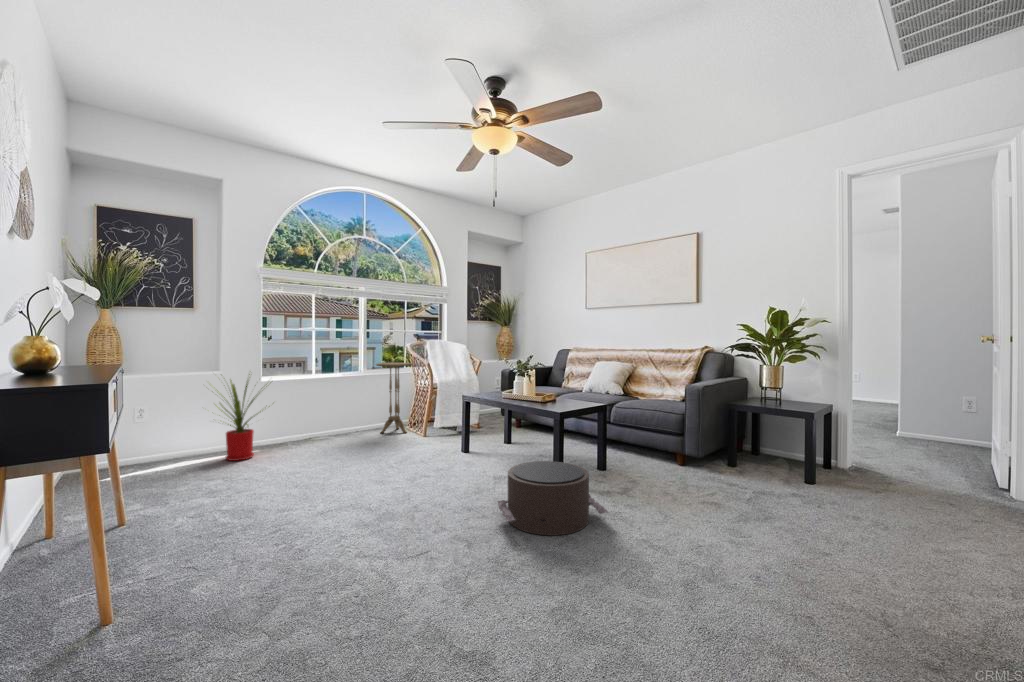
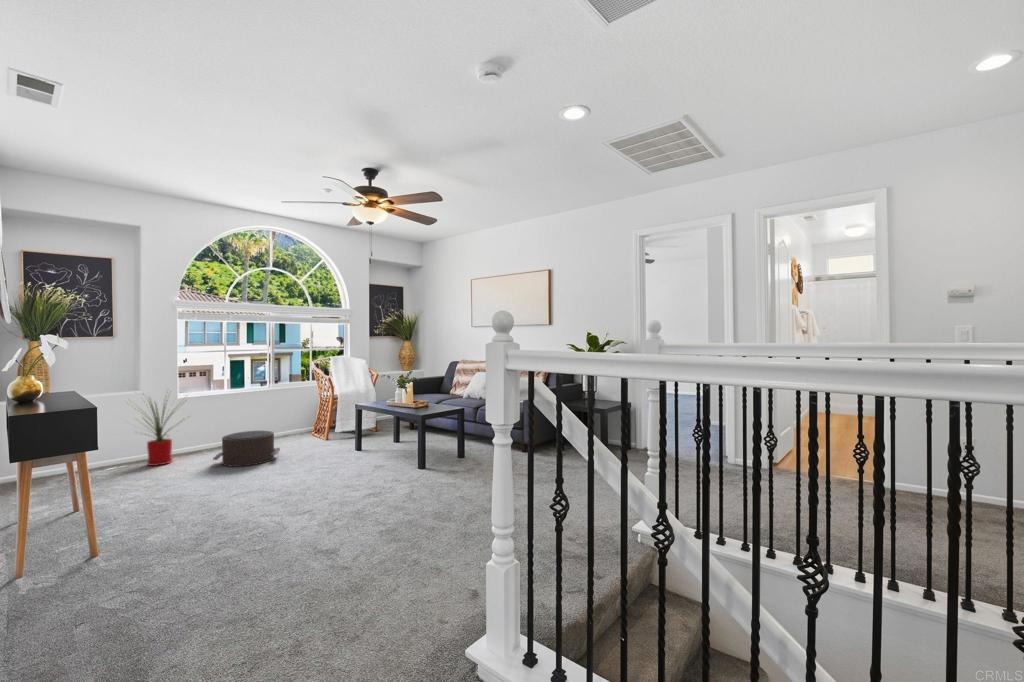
side table: present [376,363,413,433] -> none [283,377,317,439]
pouf: present [498,461,608,535] -> present [213,431,280,467]

